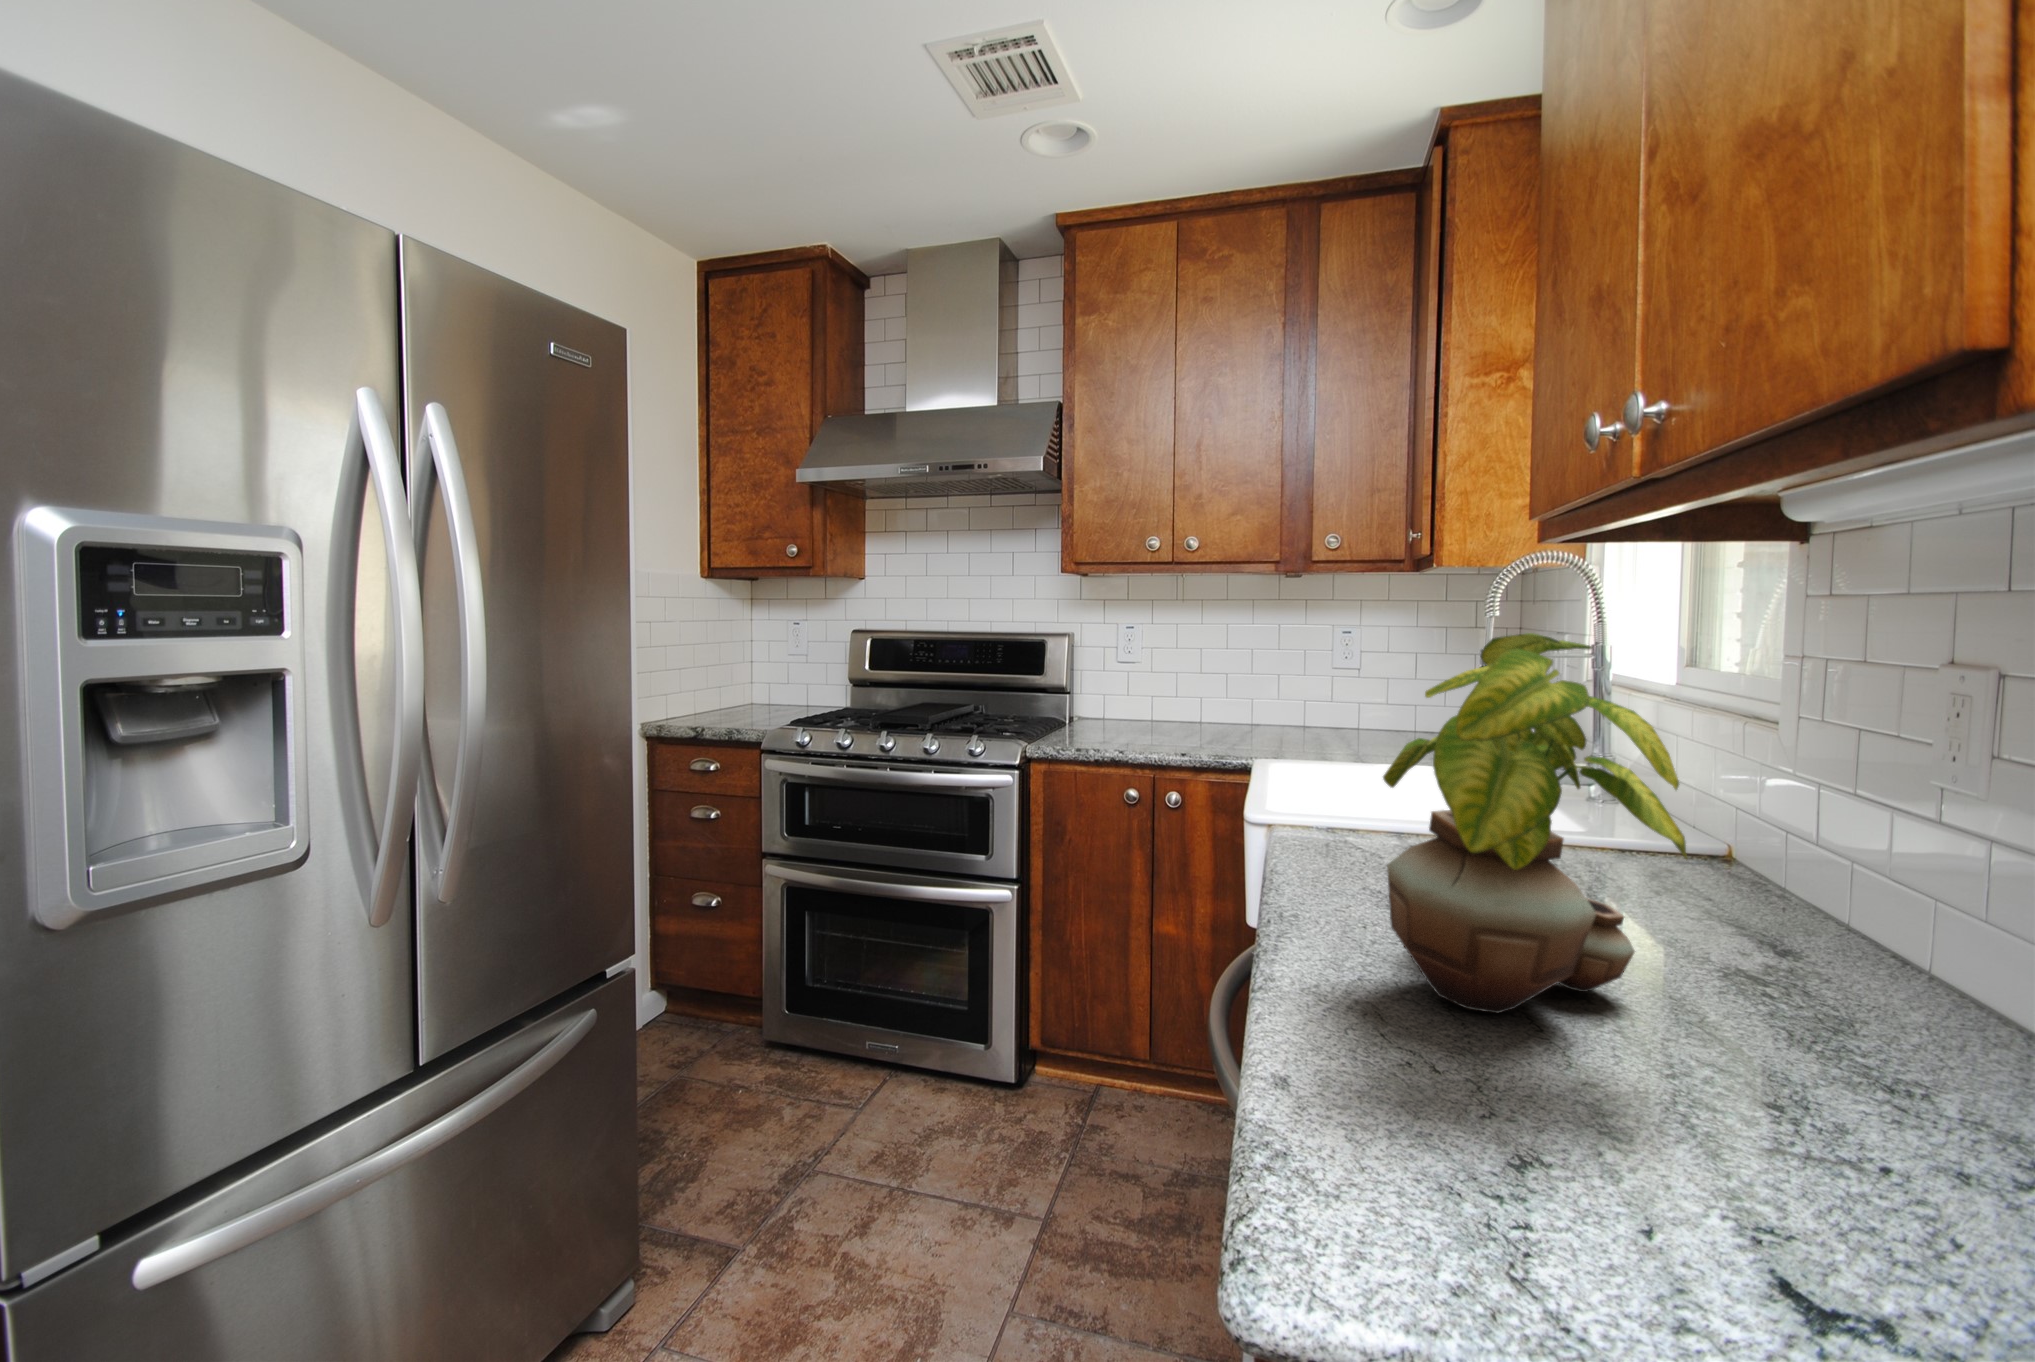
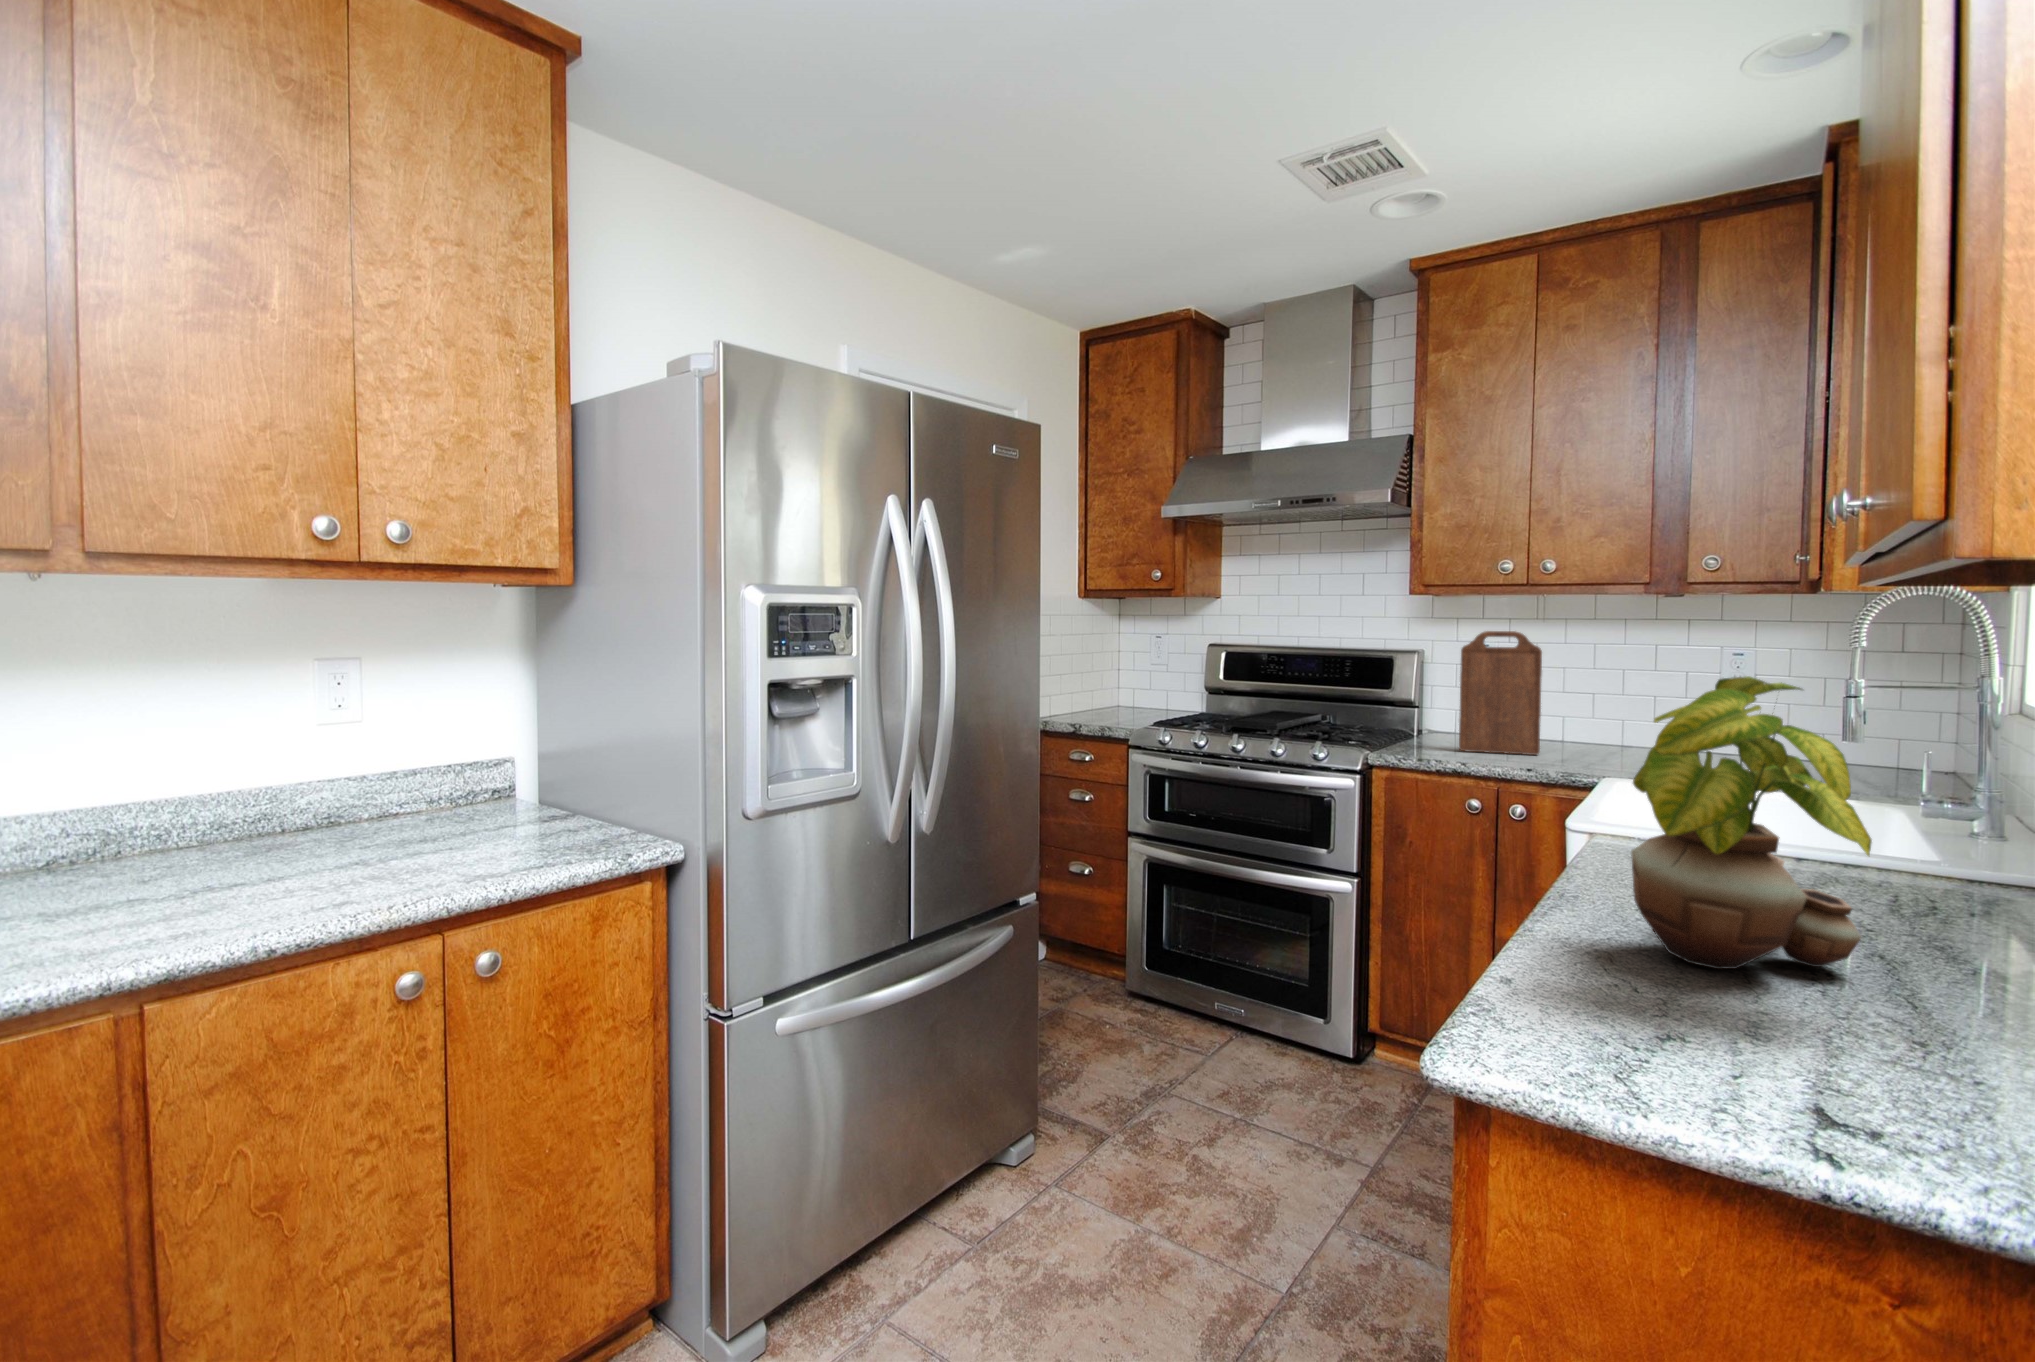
cutting board: none [1113,609,1189,738] -> present [1459,631,1542,755]

